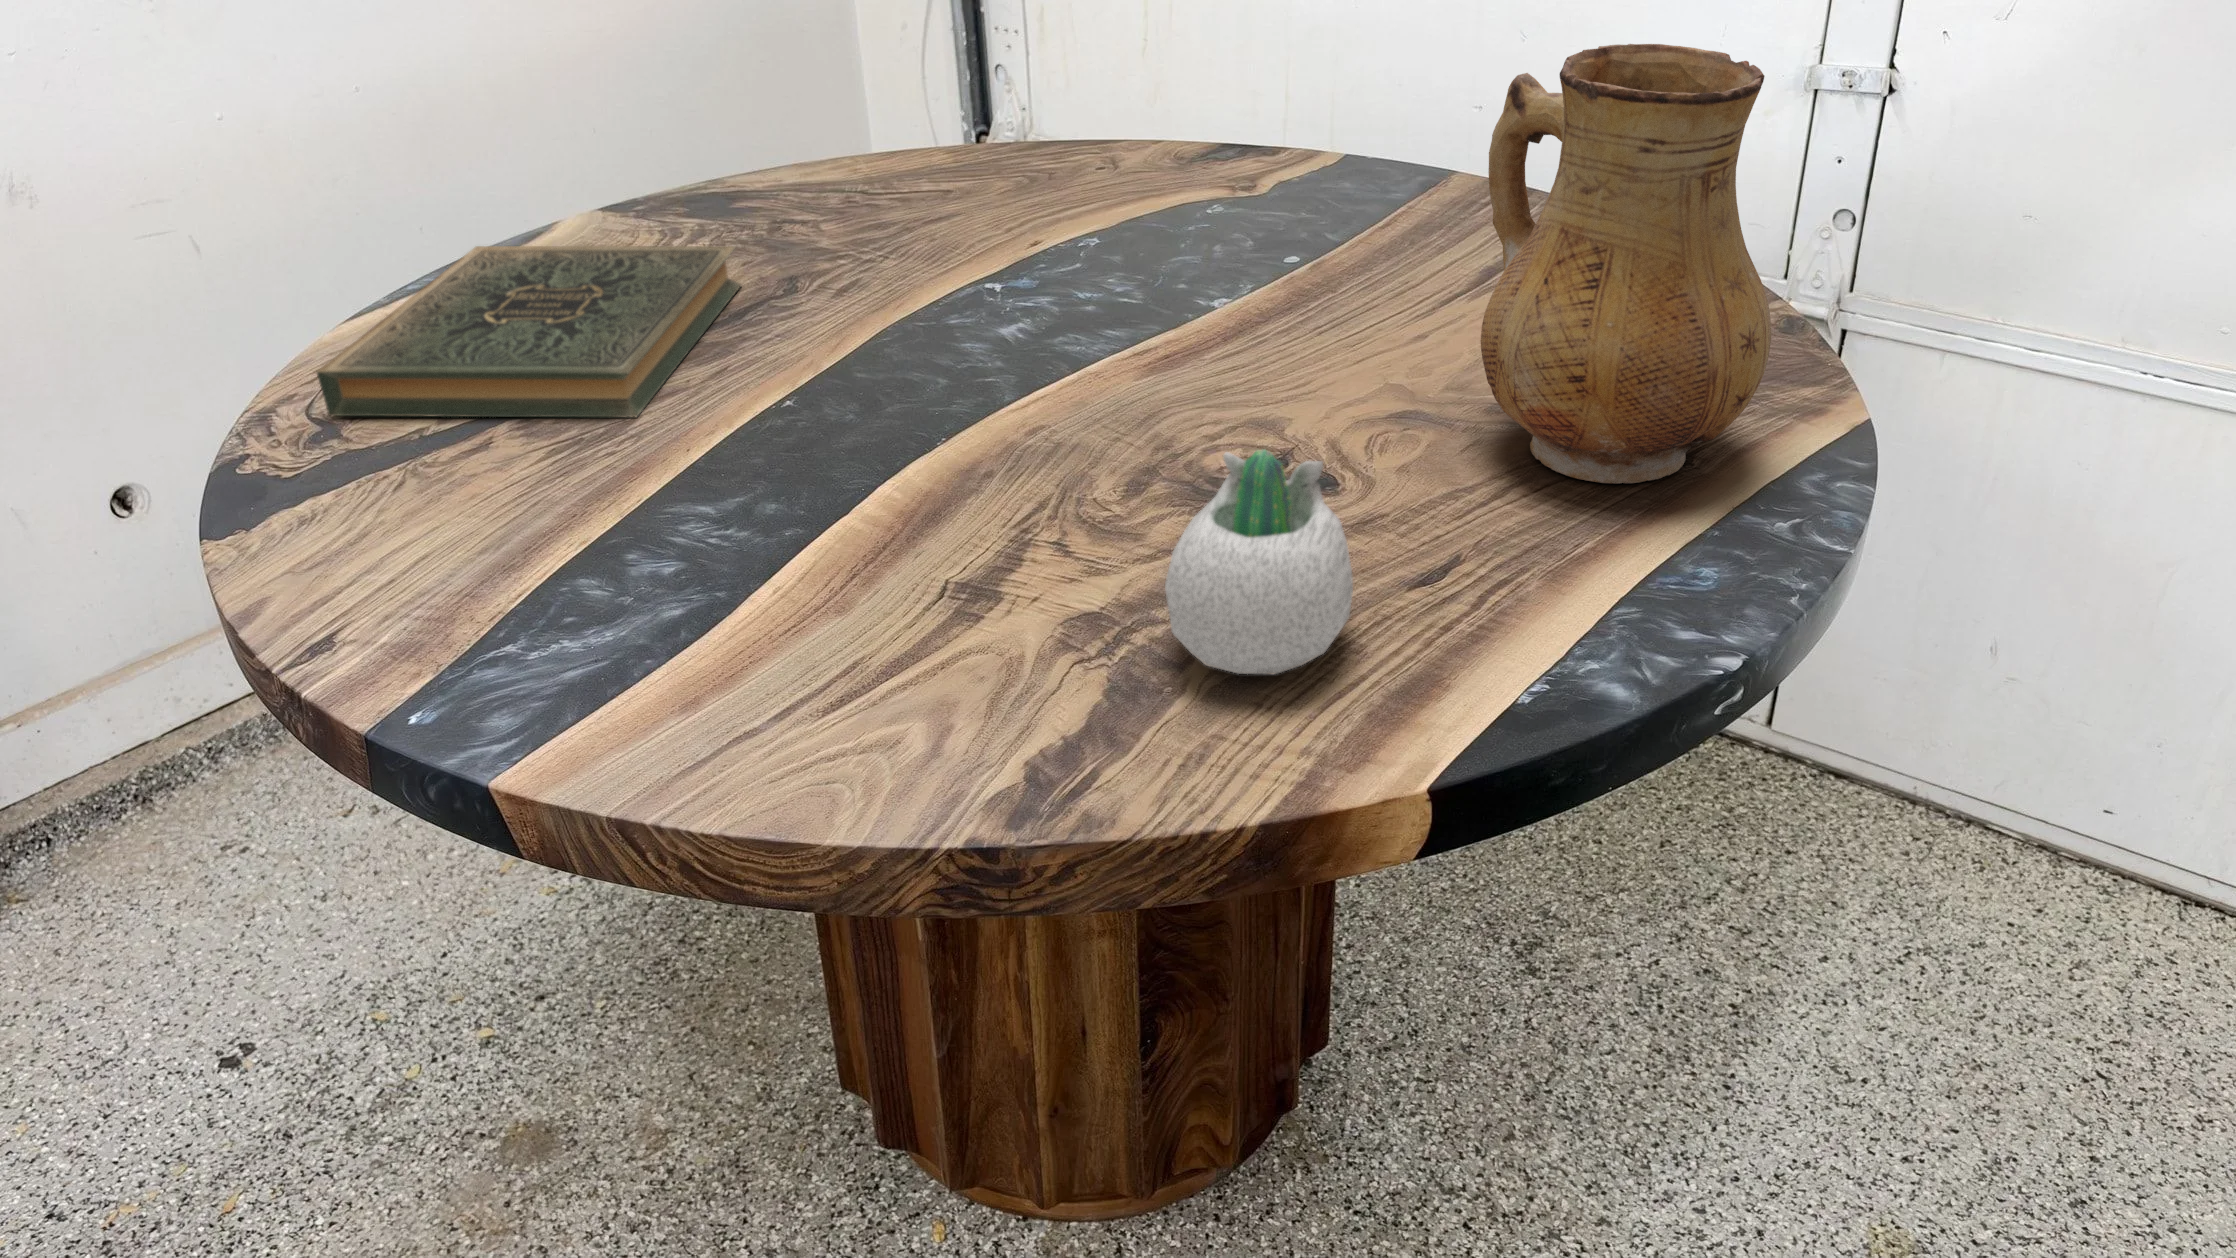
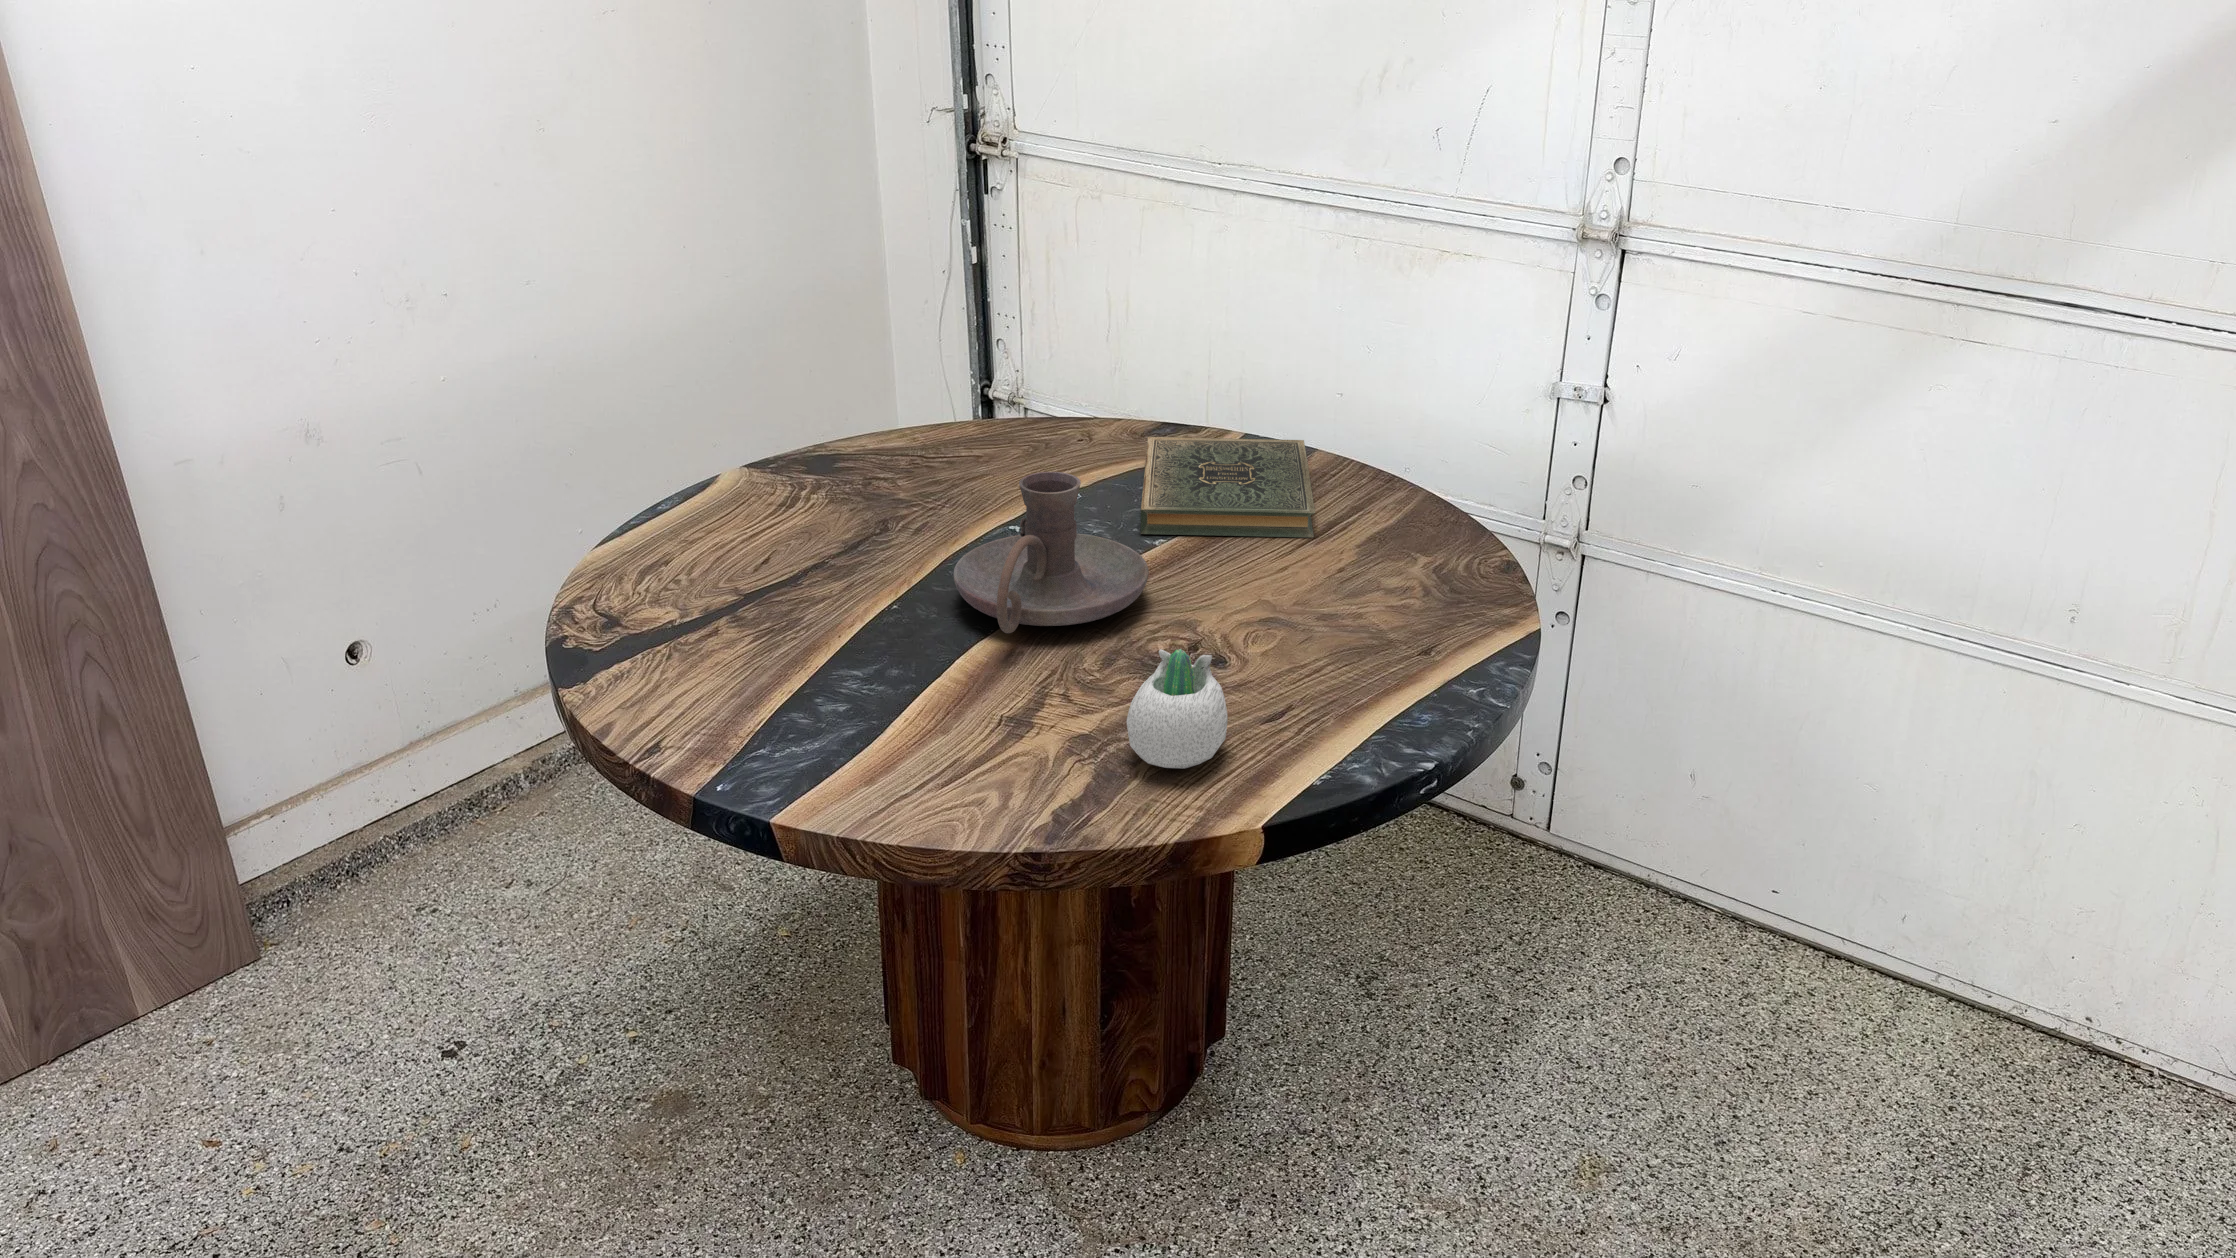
ceramic pitcher: present [1481,44,1771,484] -> none [1309,419,1471,666]
candle holder: none [884,171,1206,438] -> present [953,472,1149,633]
book: present [317,246,741,417] -> present [1141,437,1315,538]

